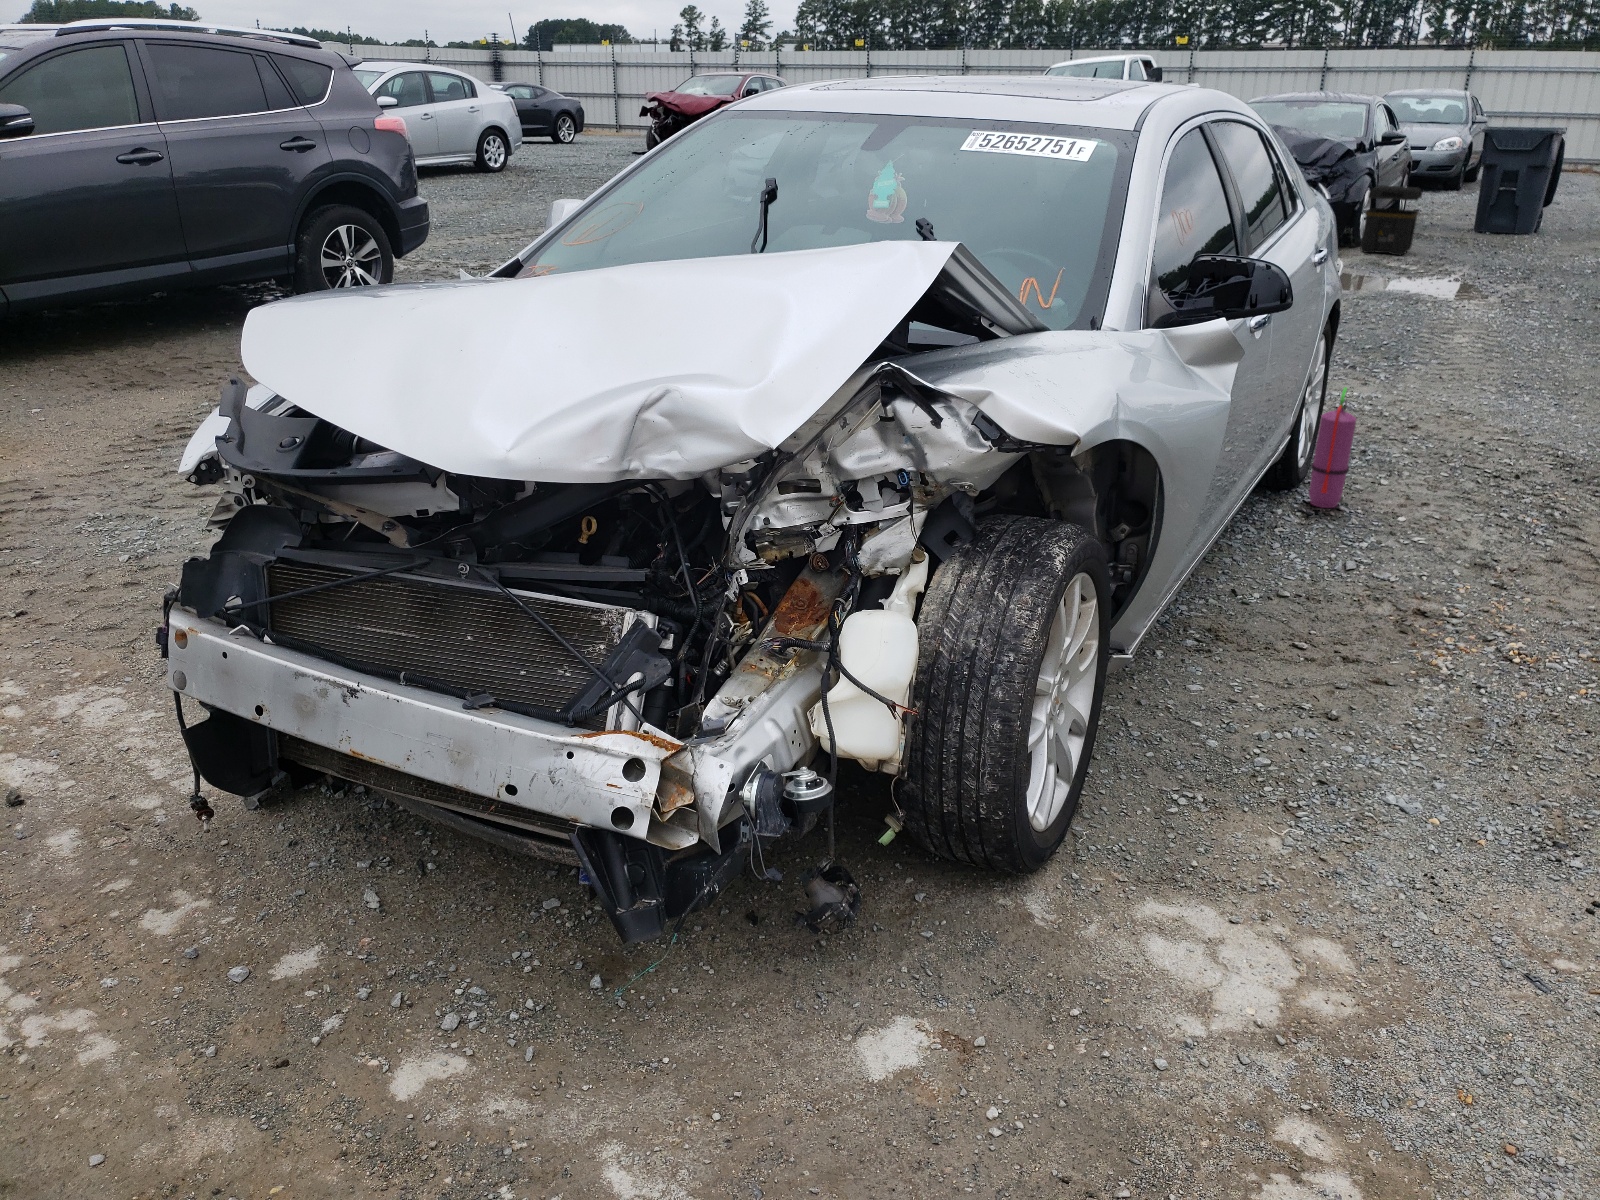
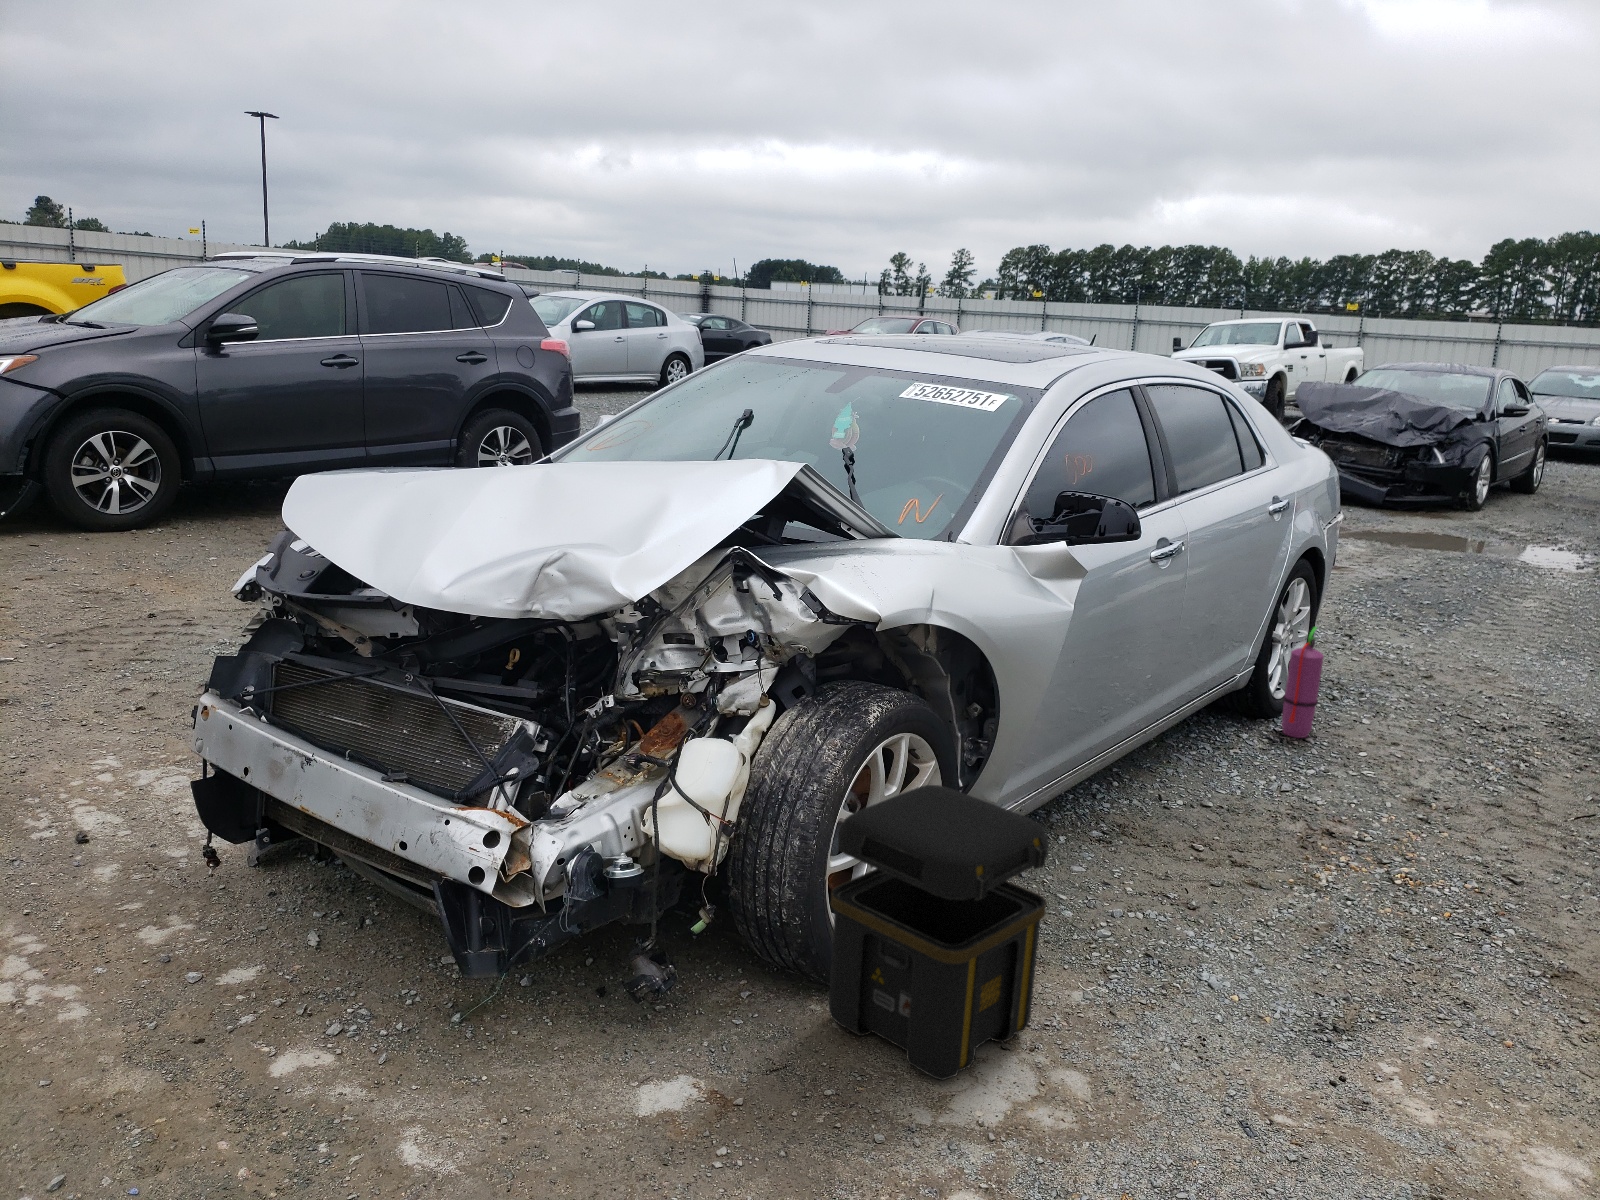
toolbox: present [1361,185,1422,255] -> present [829,785,1049,1080]

